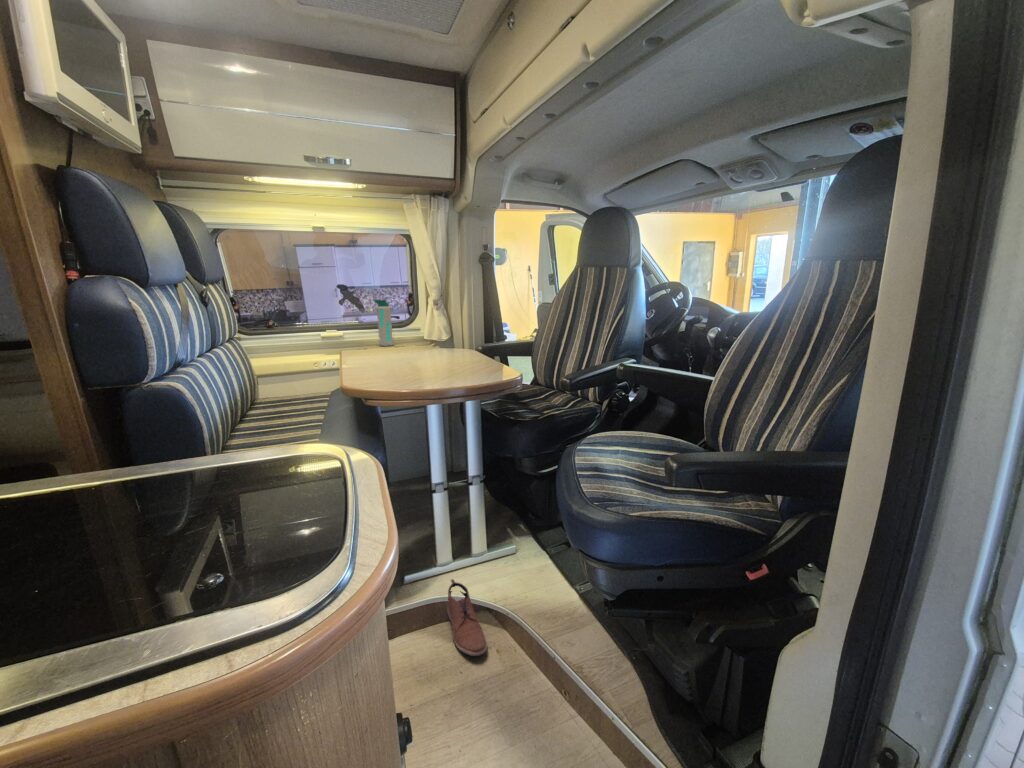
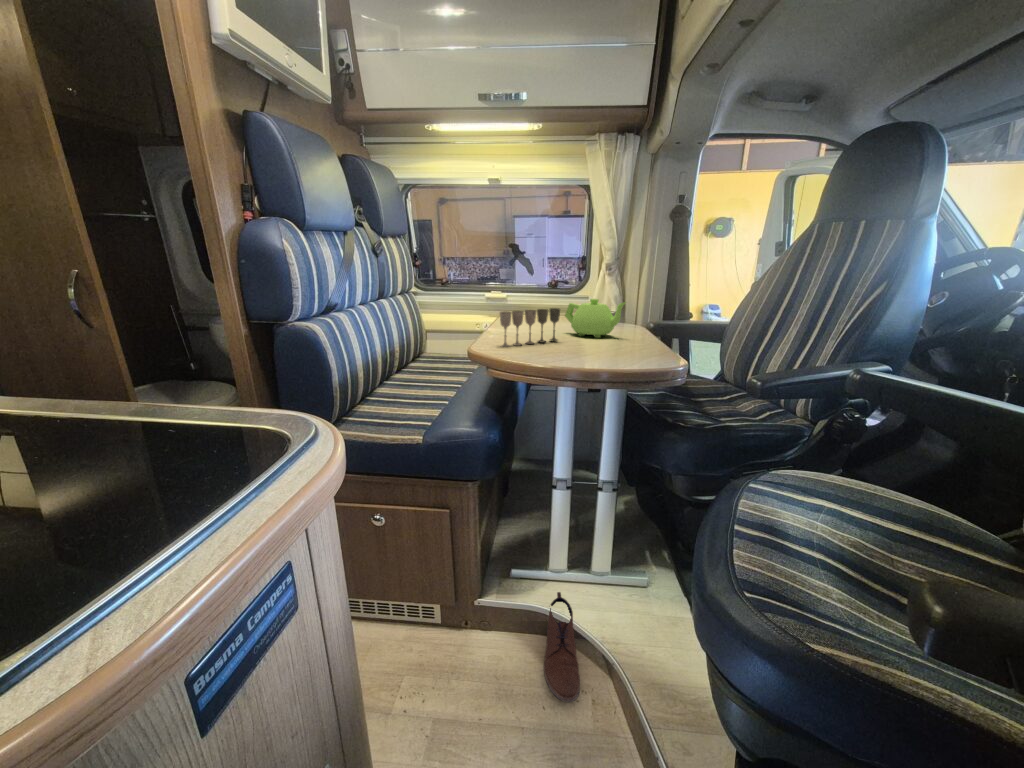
water bottle: present [373,299,394,346] -> none [540,260,557,312]
teapot: none [420,333,470,364] -> present [565,299,626,338]
wine glass: none [377,344,424,380] -> present [500,308,560,347]

